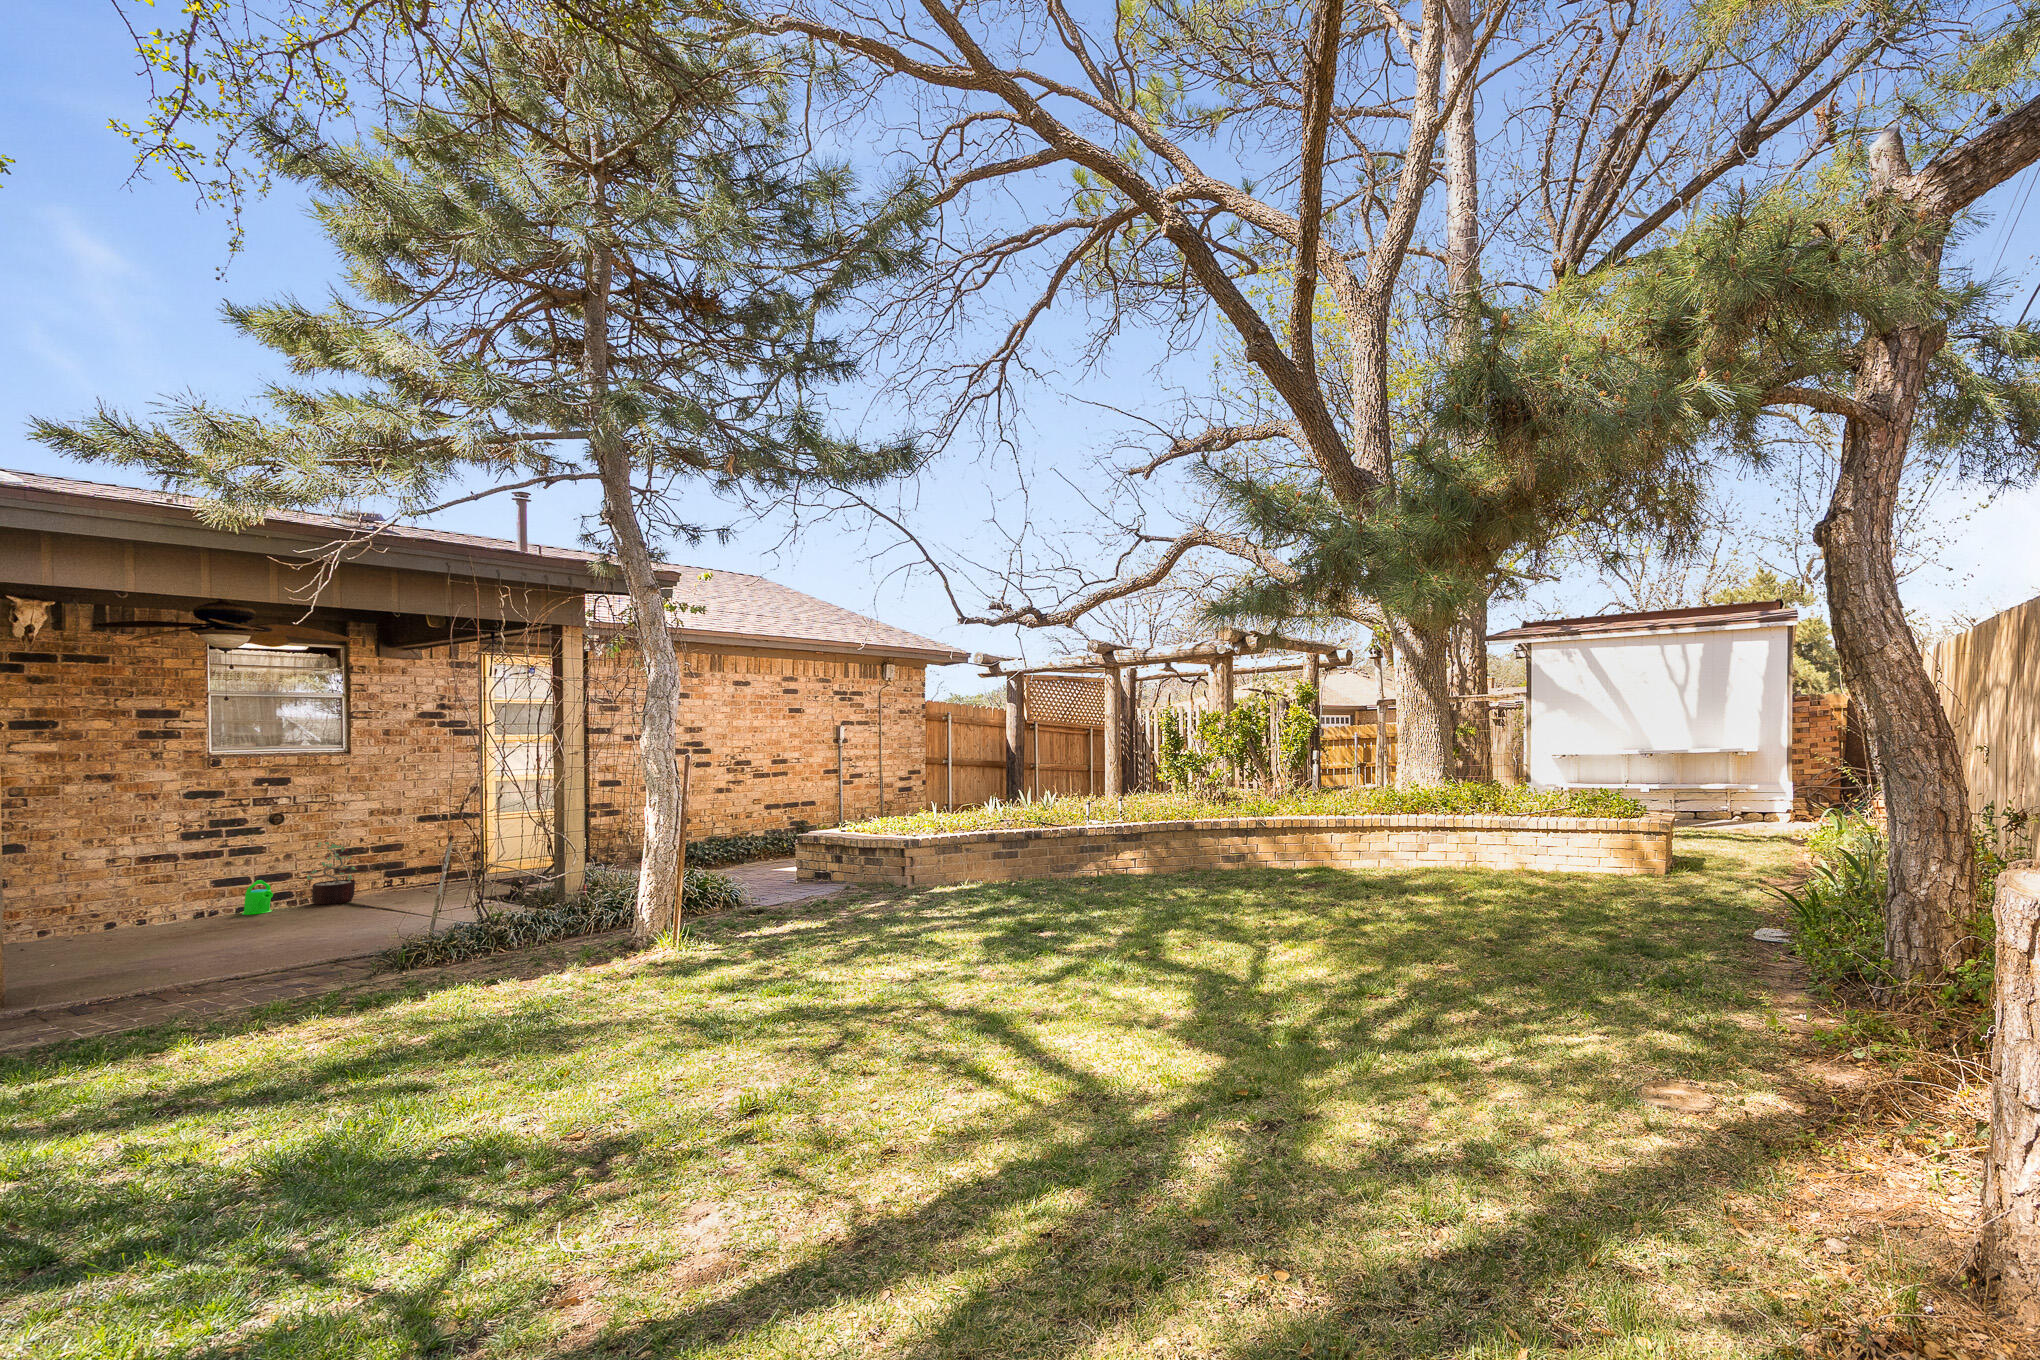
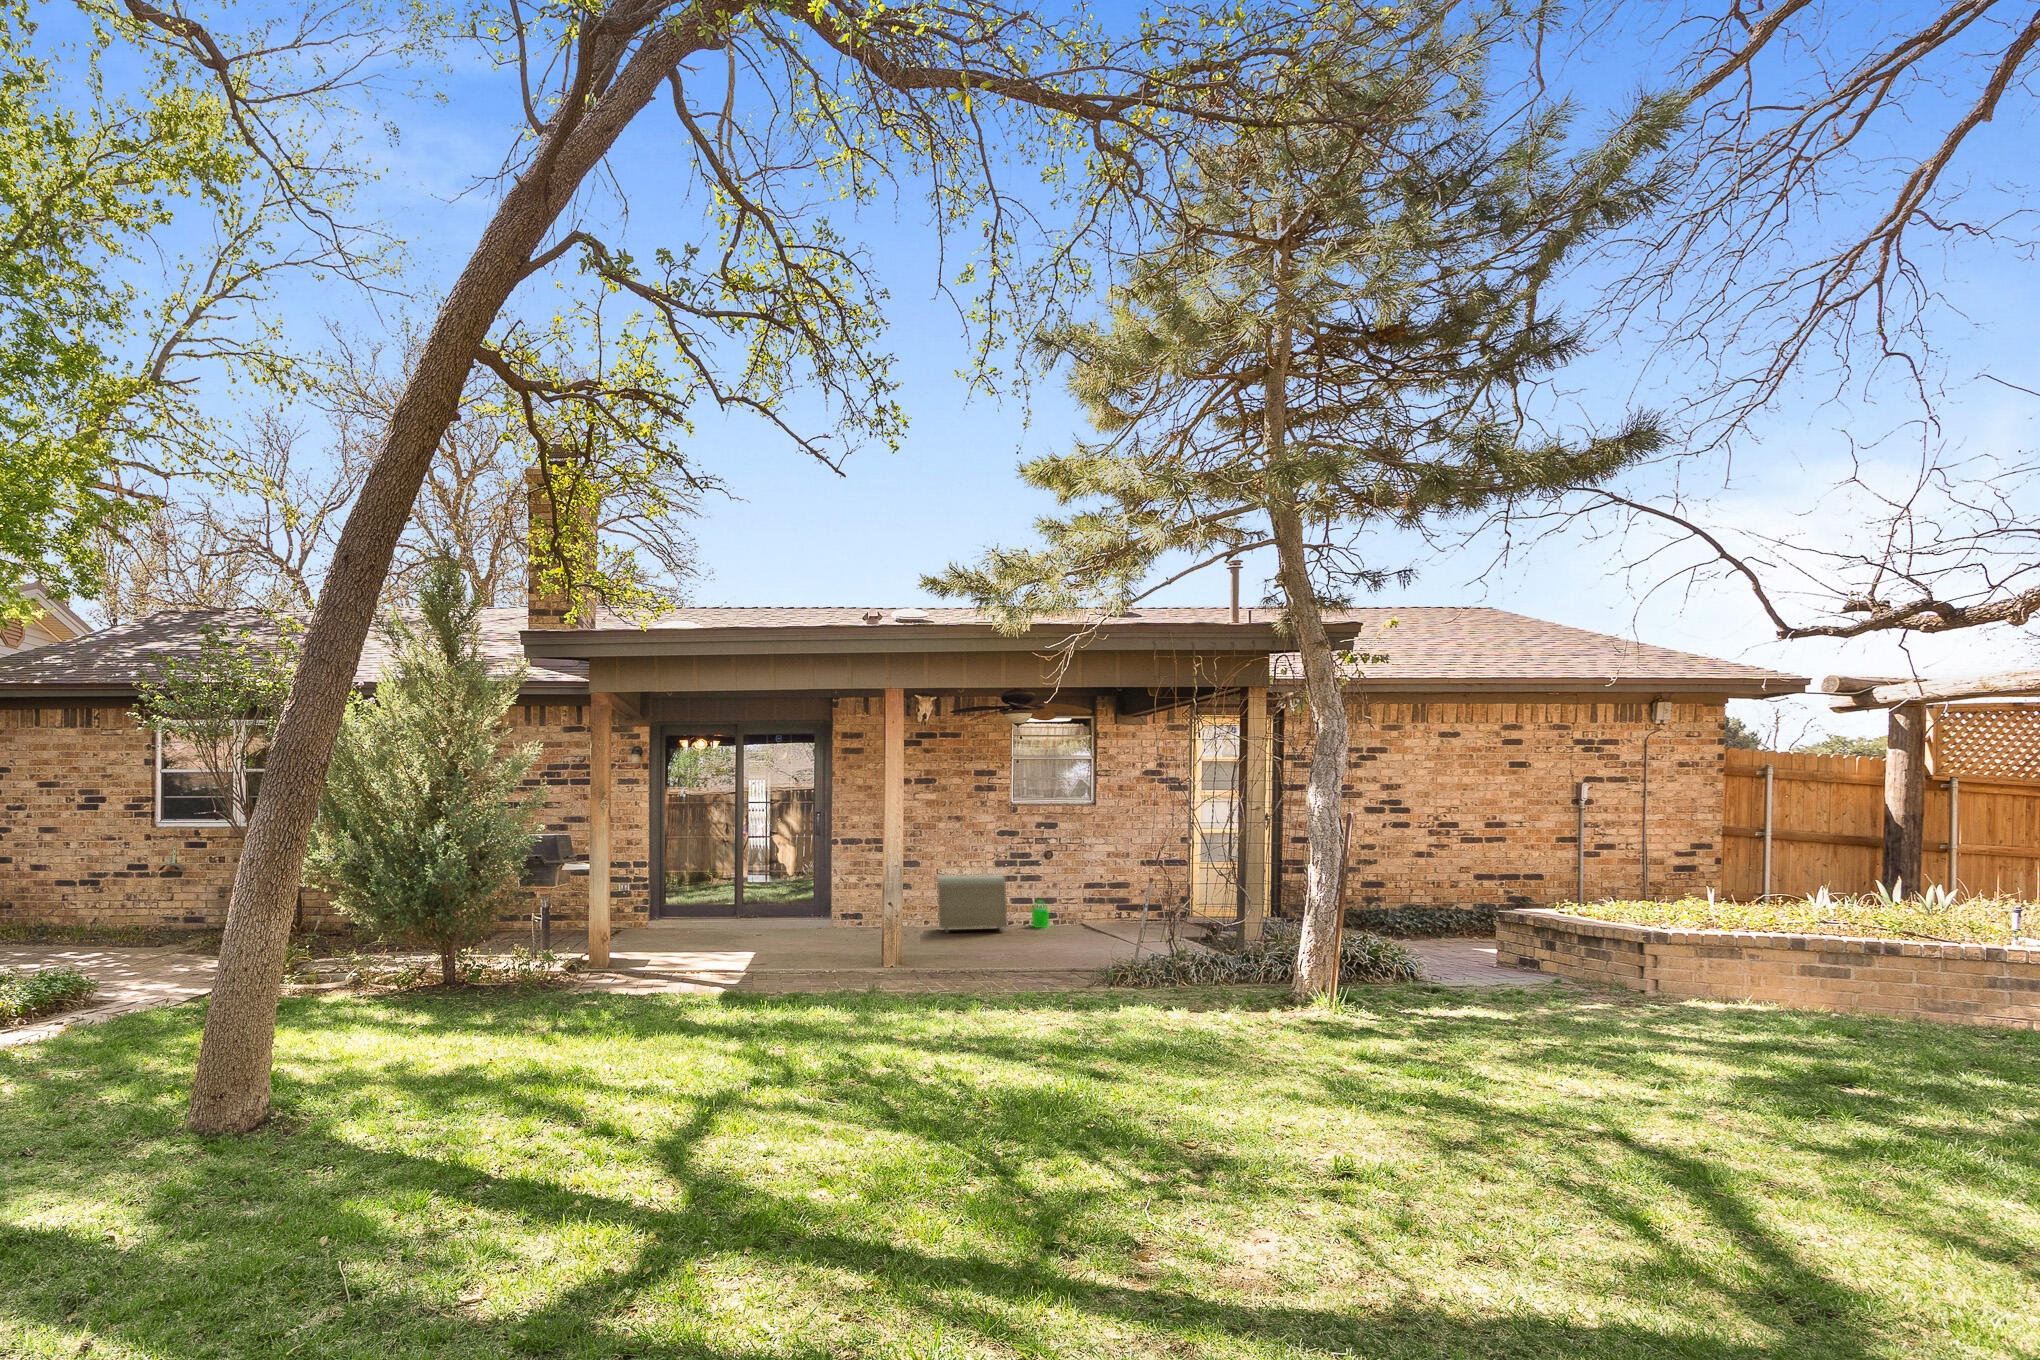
decorative plant: present [304,840,358,905] -> none [1069,872,1105,927]
storage bench: none [80,853,214,941] -> present [937,875,1007,932]

